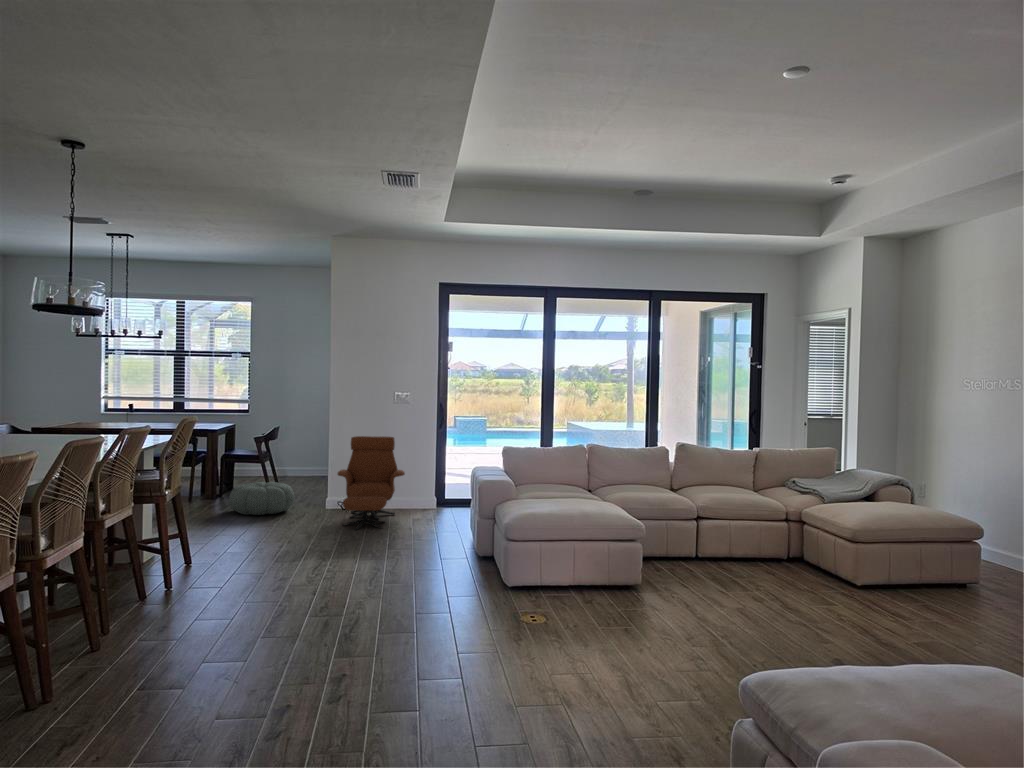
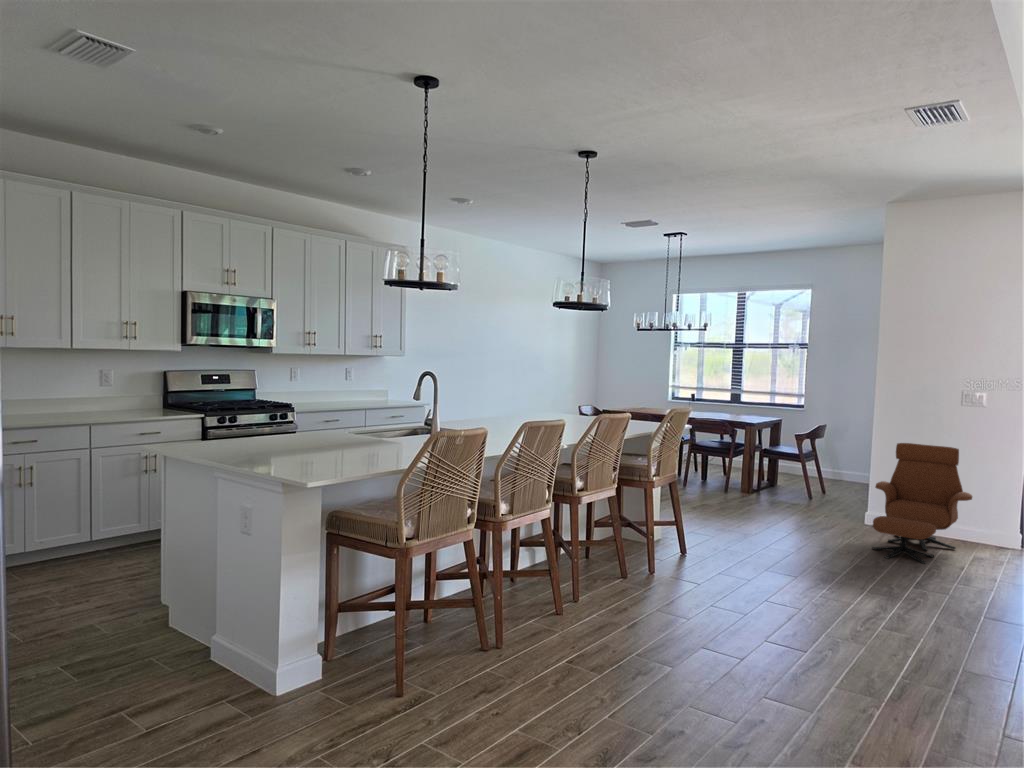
pouf: present [229,482,294,515] -> none [754,482,826,520]

